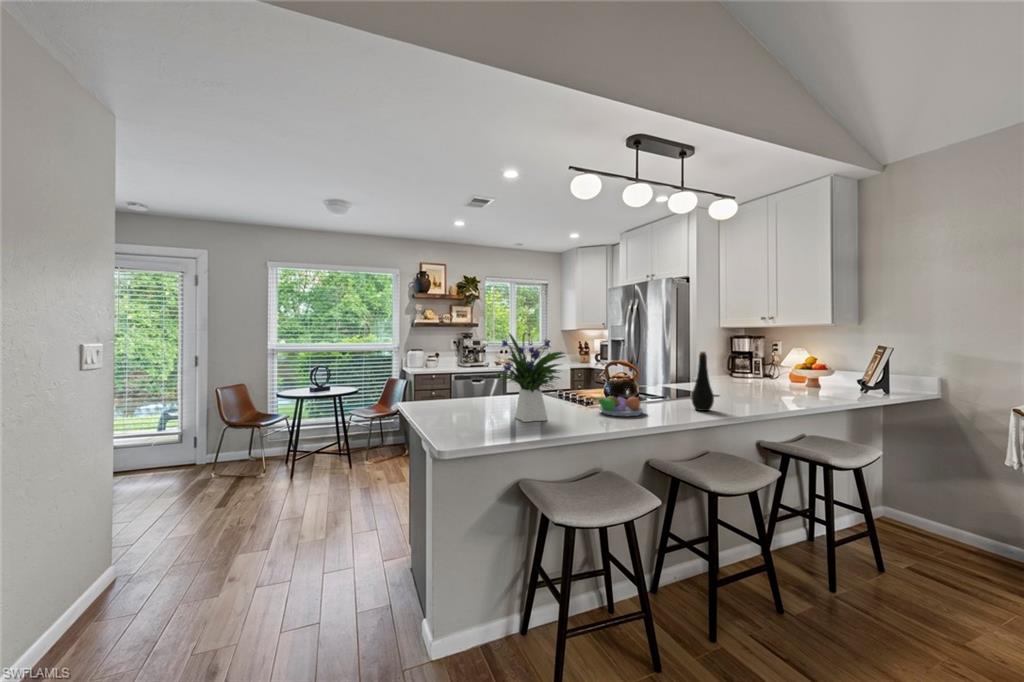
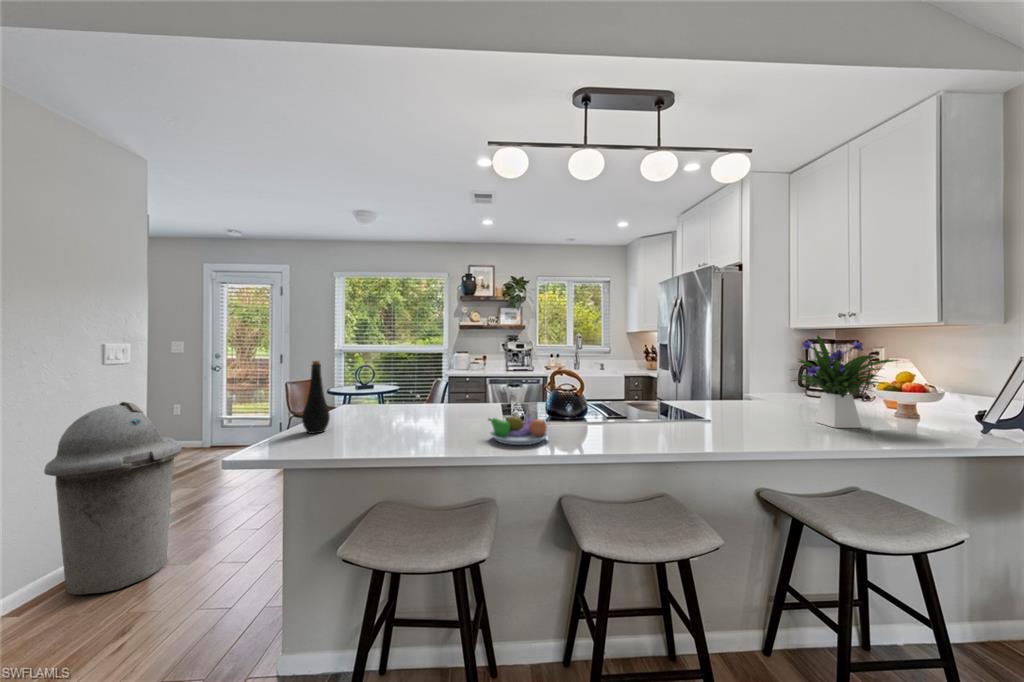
flower arrangement: present [498,334,565,422] -> present [793,335,898,428]
bottle: present [692,352,714,411] -> present [302,361,330,433]
trash can: none [74,409,224,637] -> present [44,402,181,595]

